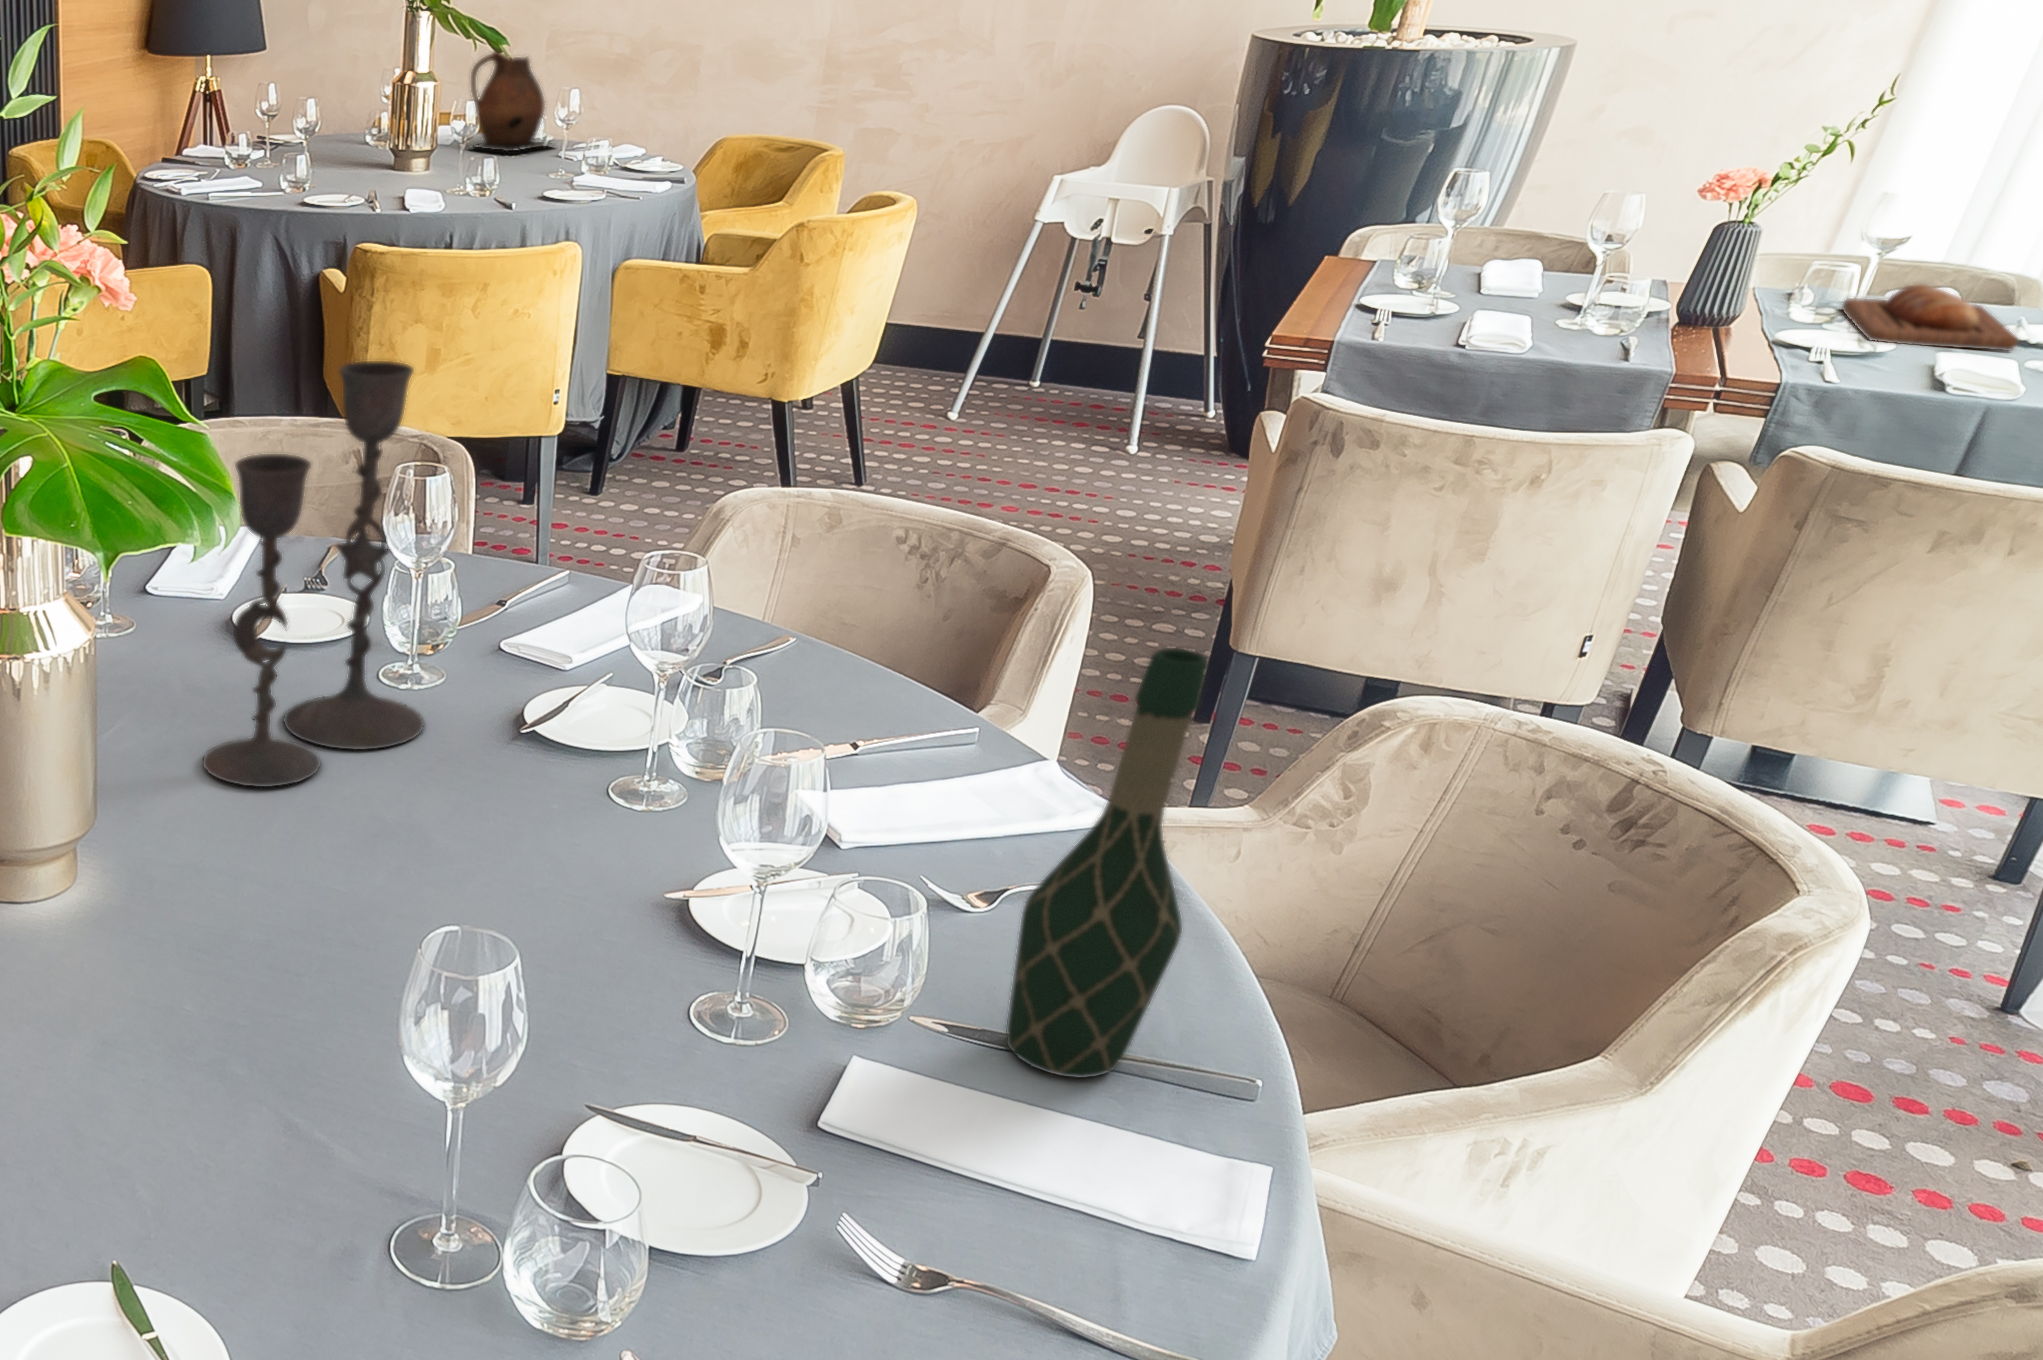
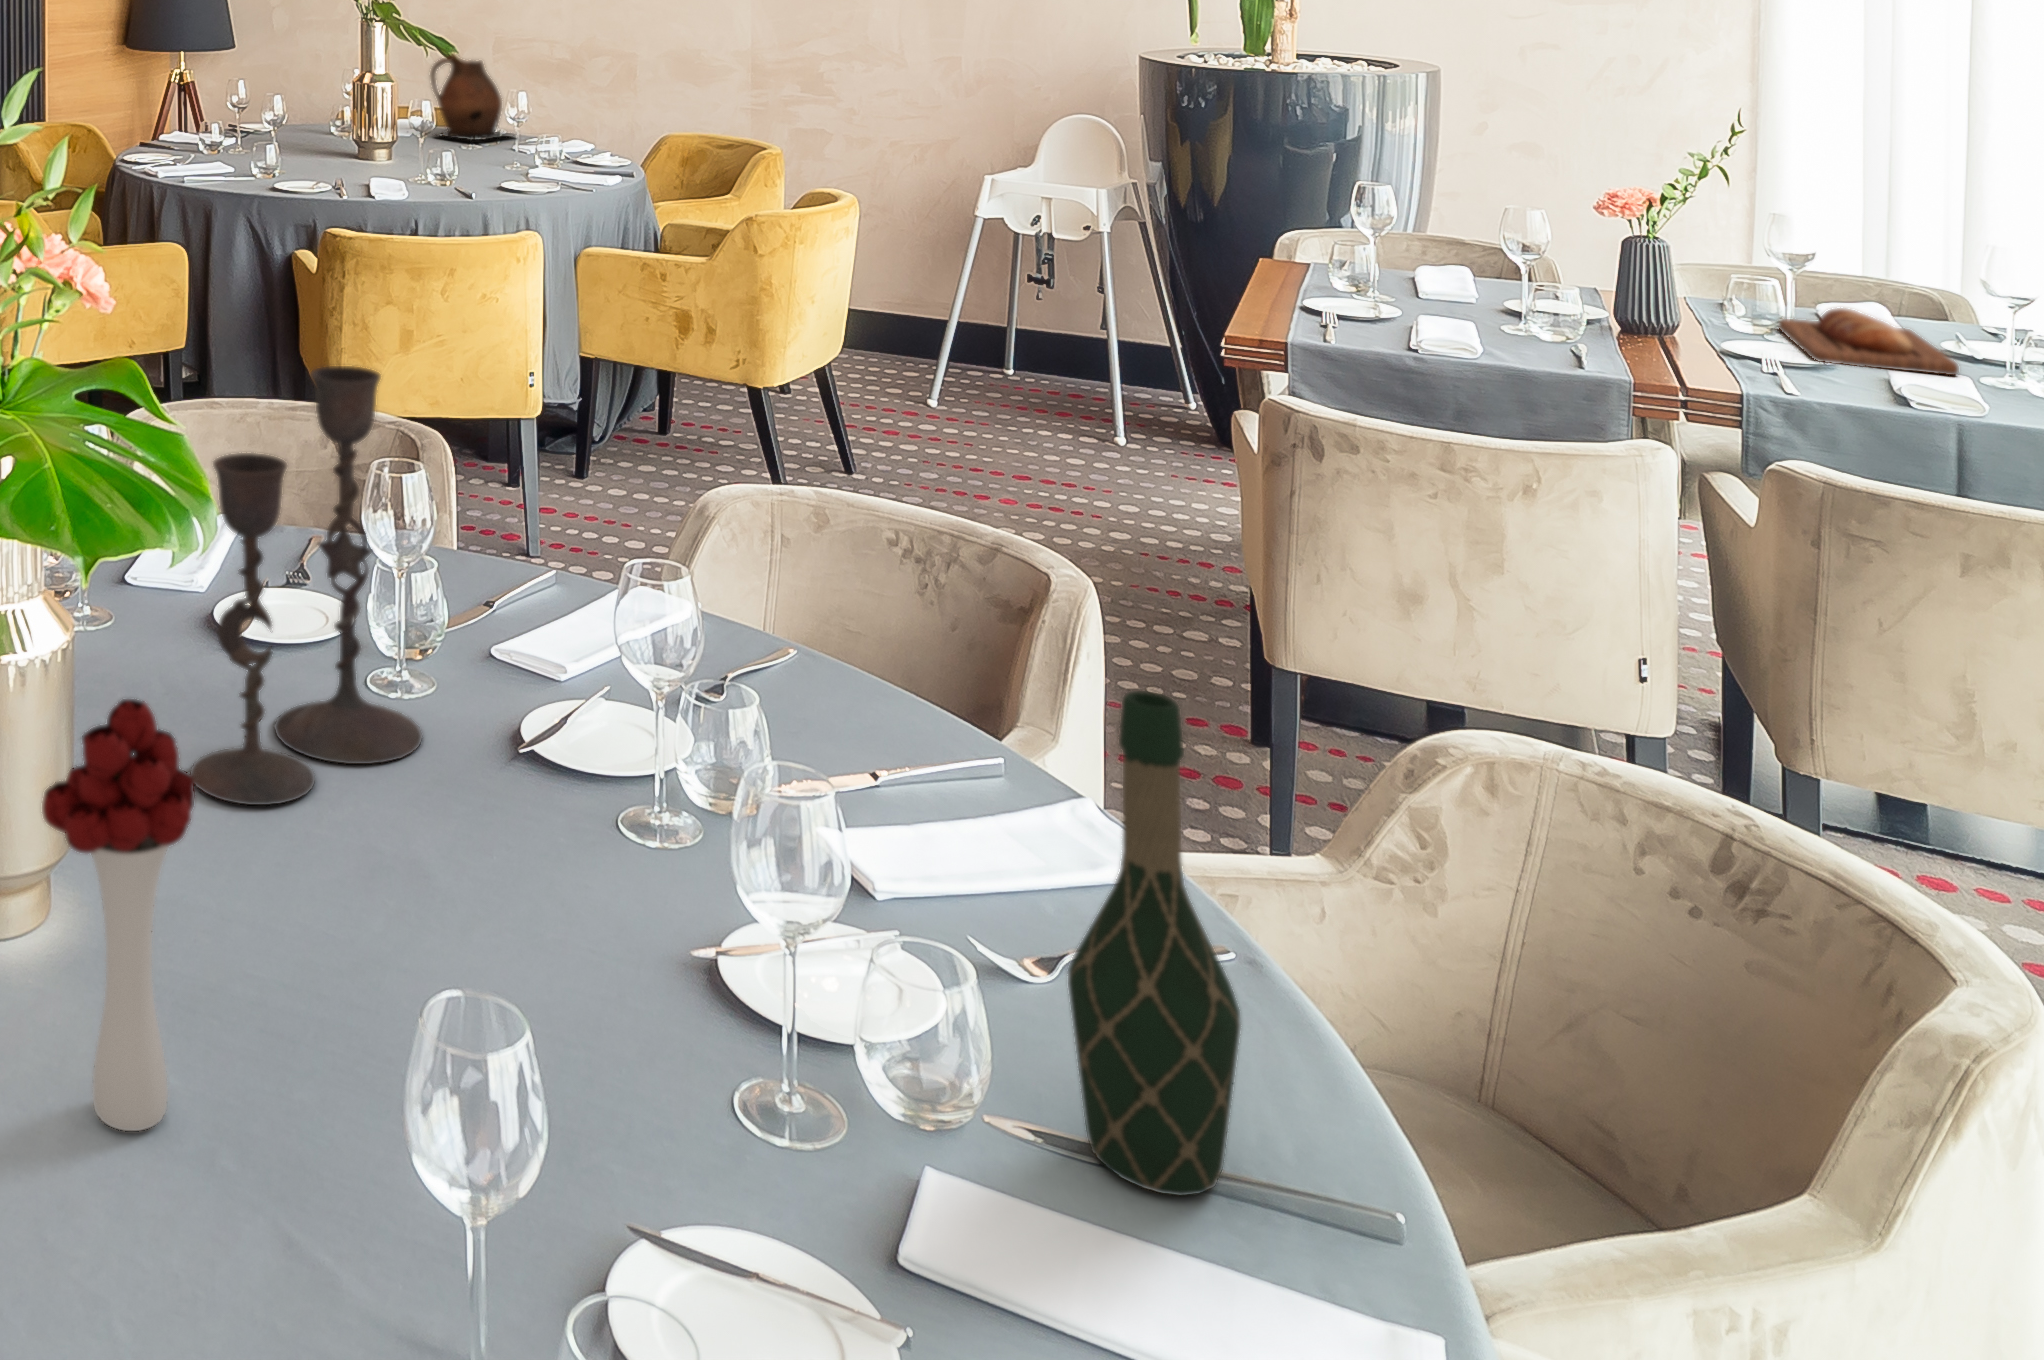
flower bouquet: none [64,684,211,1050] -> present [42,699,195,1131]

